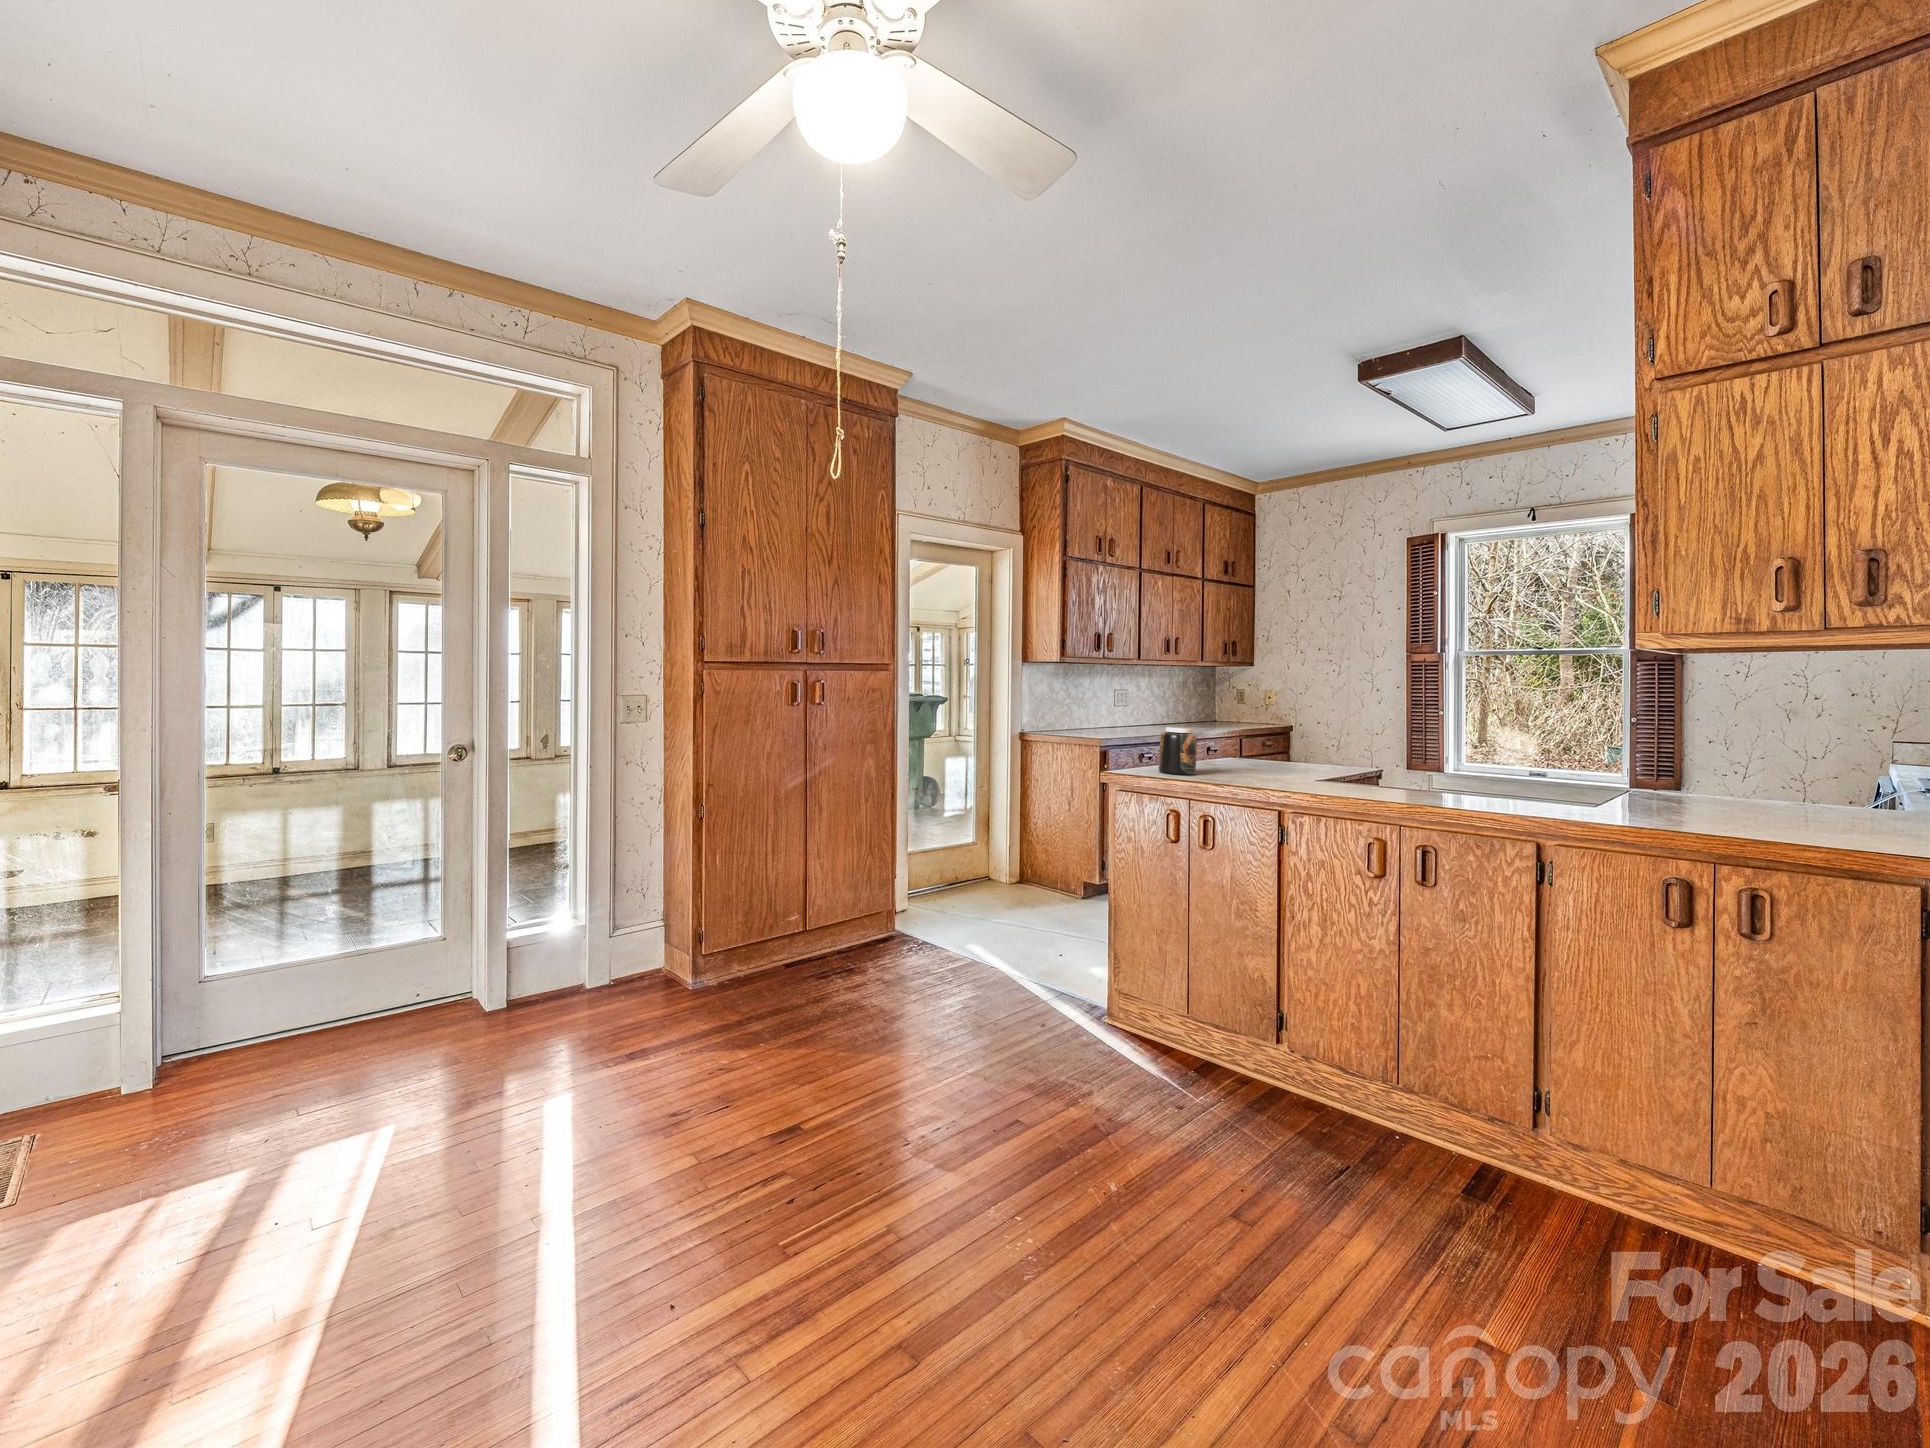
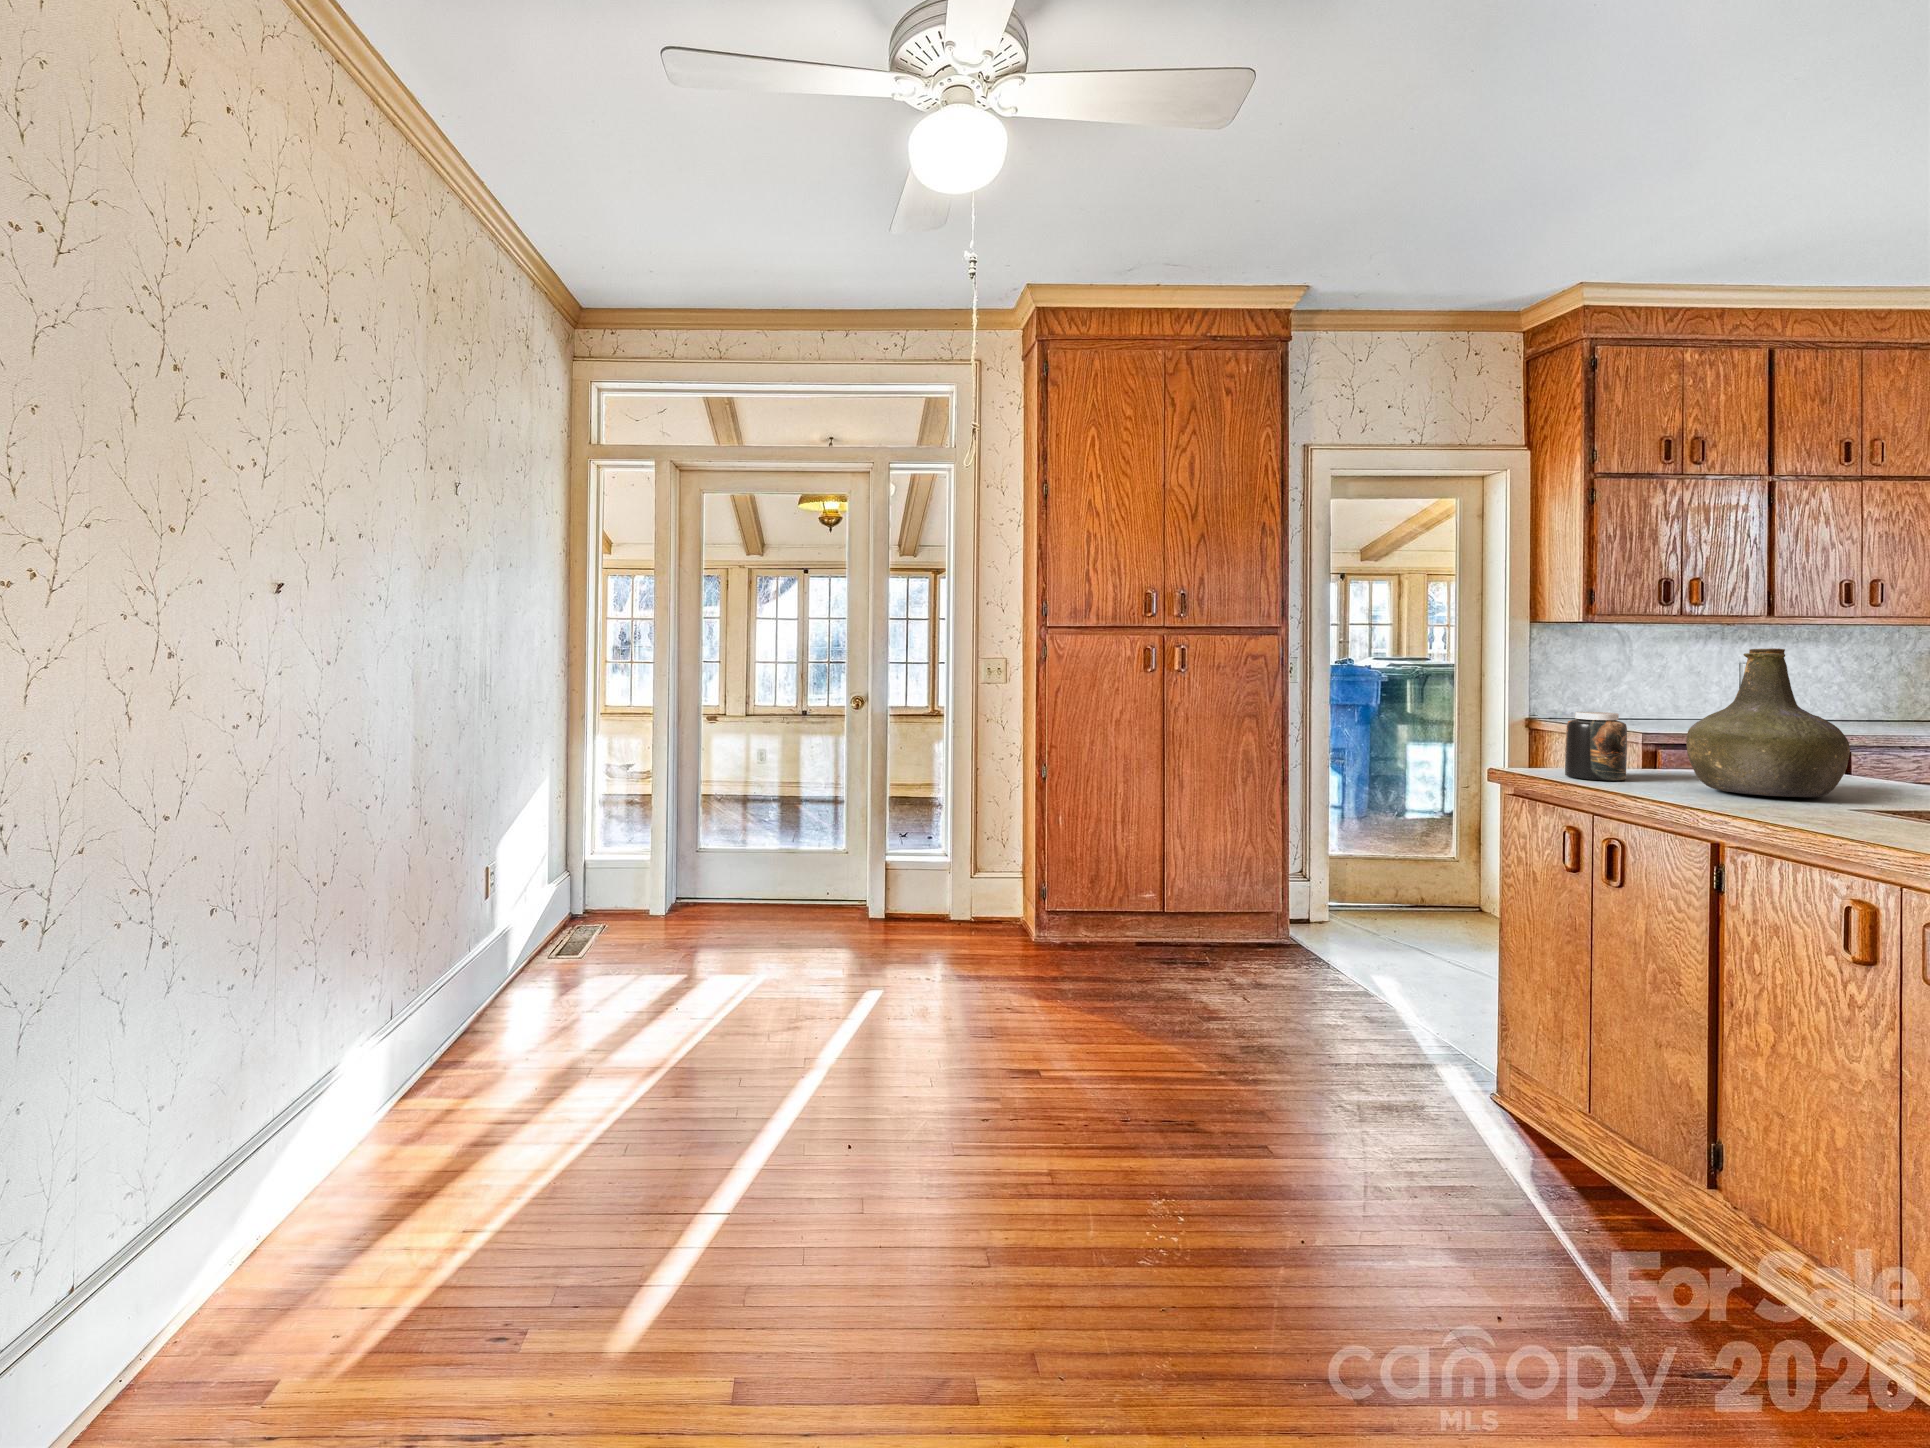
bottle: none [1234,687,1320,781] -> present [1686,648,1850,797]

